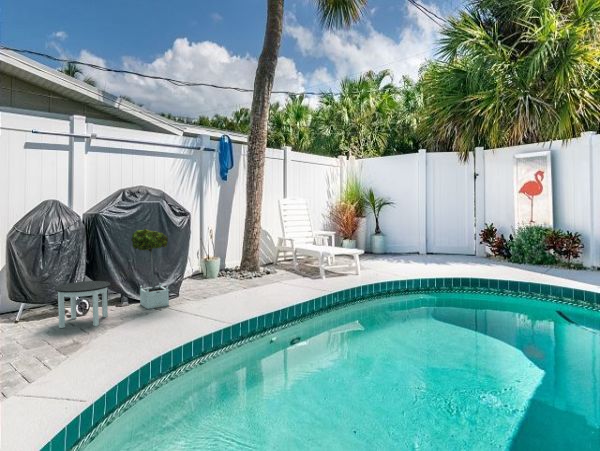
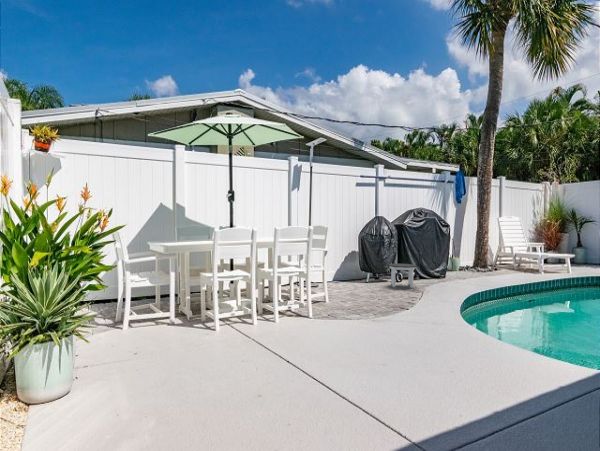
potted tree: present [131,229,169,309] -> none [419,234,442,283]

